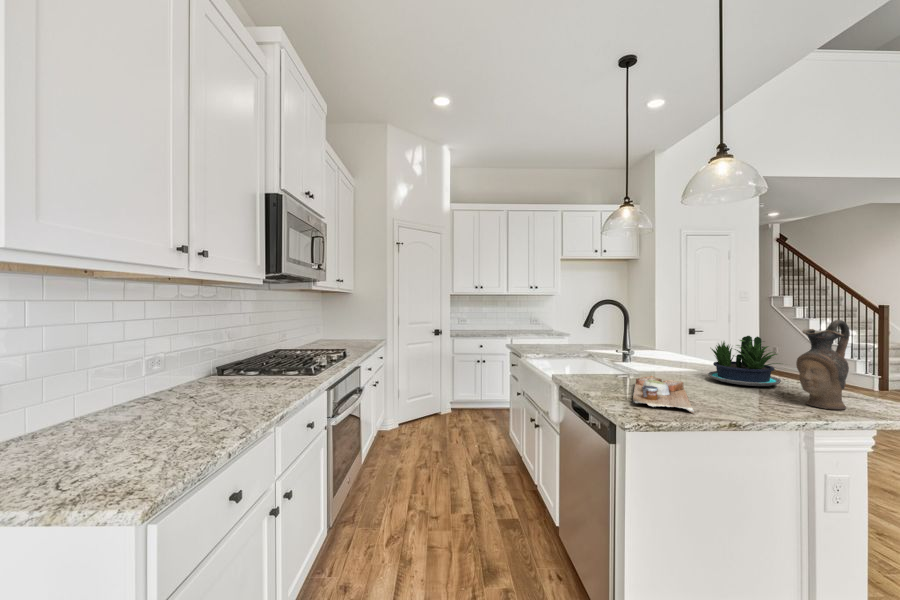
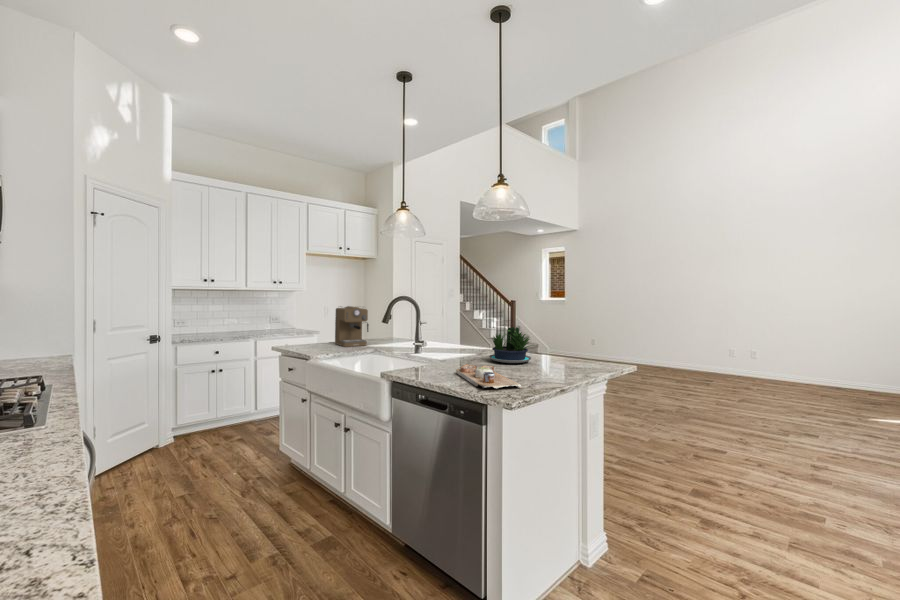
coffee maker: none [560,309,591,349] -> present [335,306,369,347]
ceramic pitcher: present [796,320,850,410] -> none [553,315,577,372]

